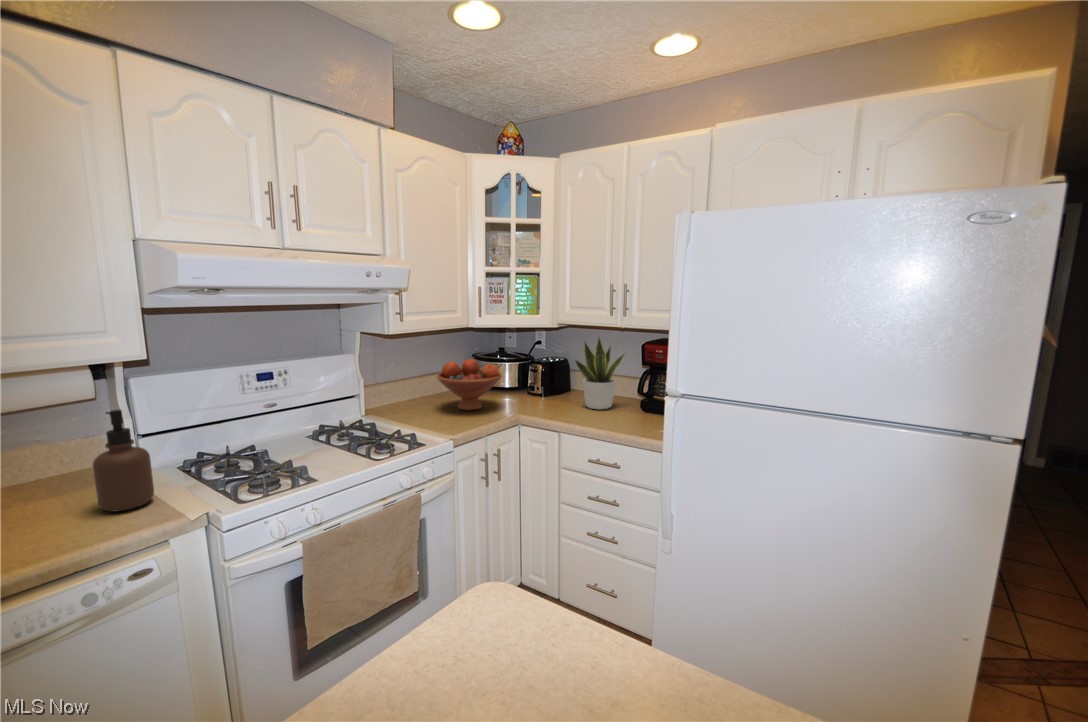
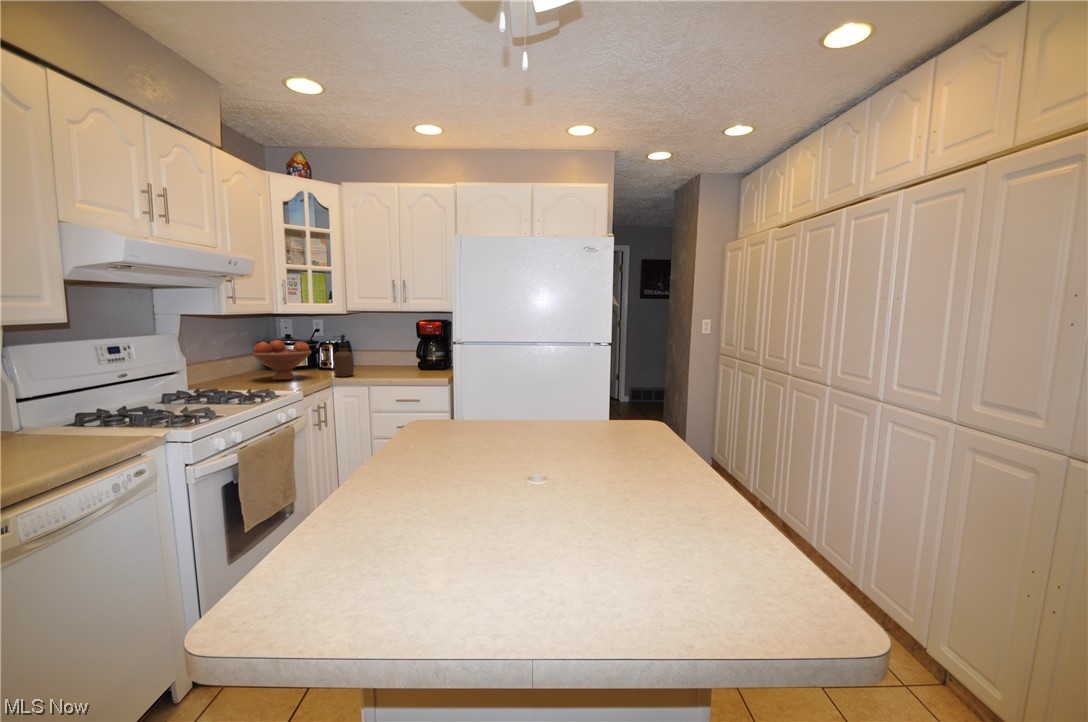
potted plant: present [575,338,624,410] -> none [369,317,404,371]
soap dispenser: present [93,409,154,512] -> present [334,334,354,377]

